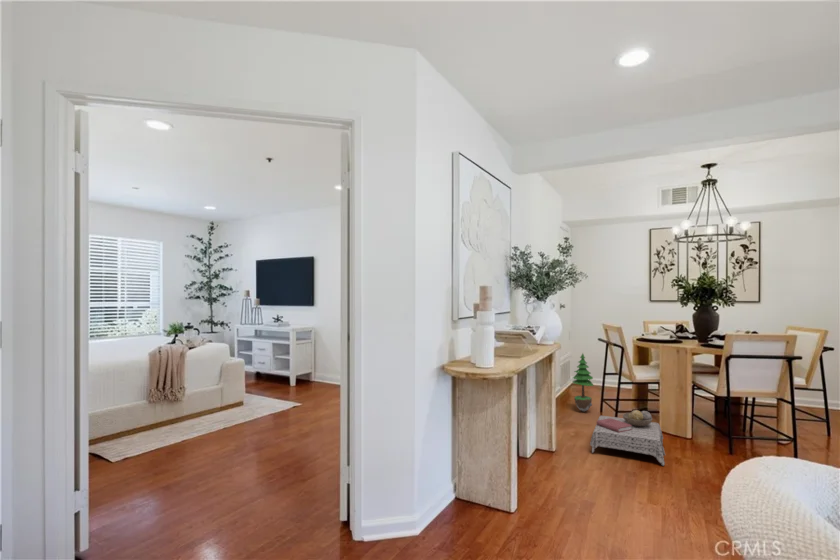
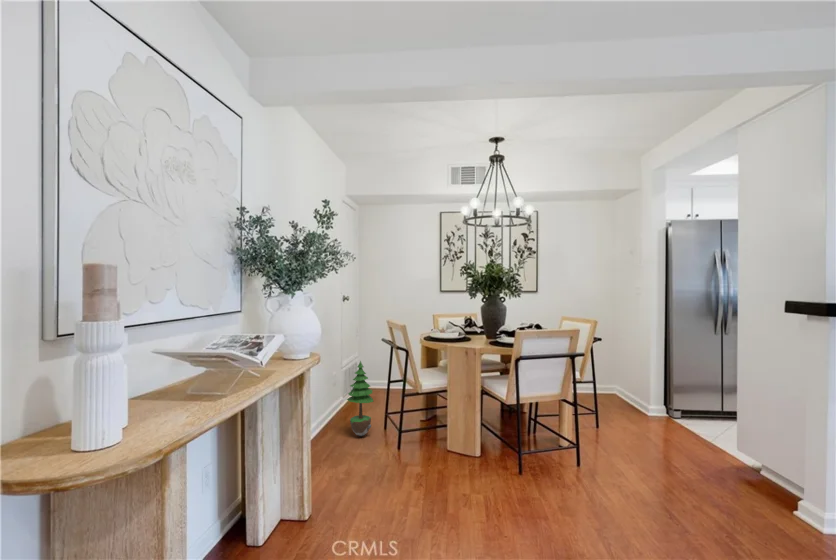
ottoman: present [590,410,665,466] -> none [358,436,451,512]

